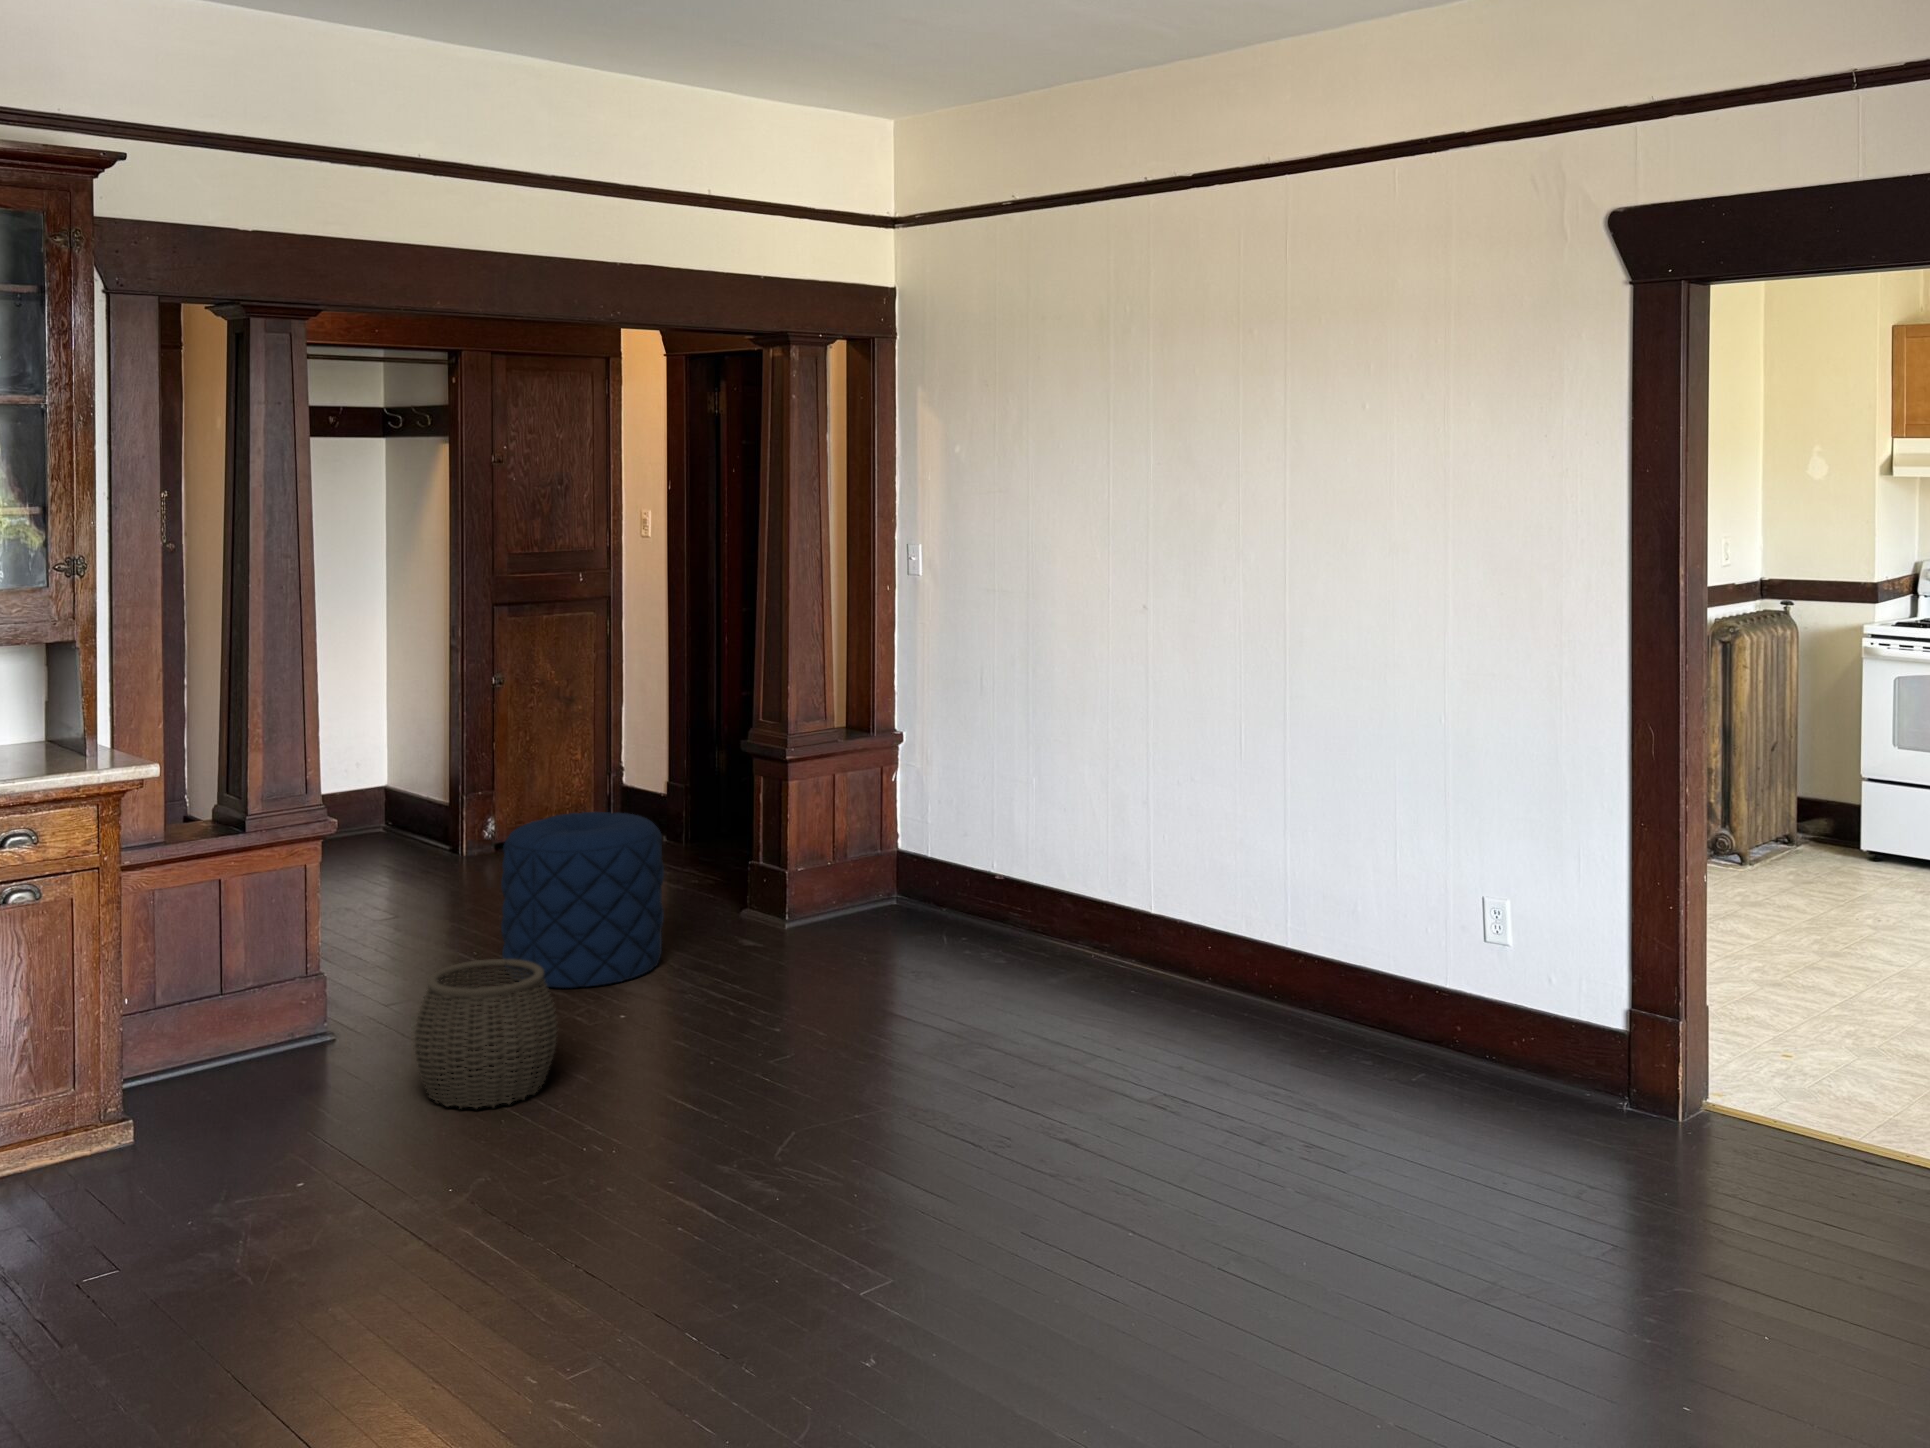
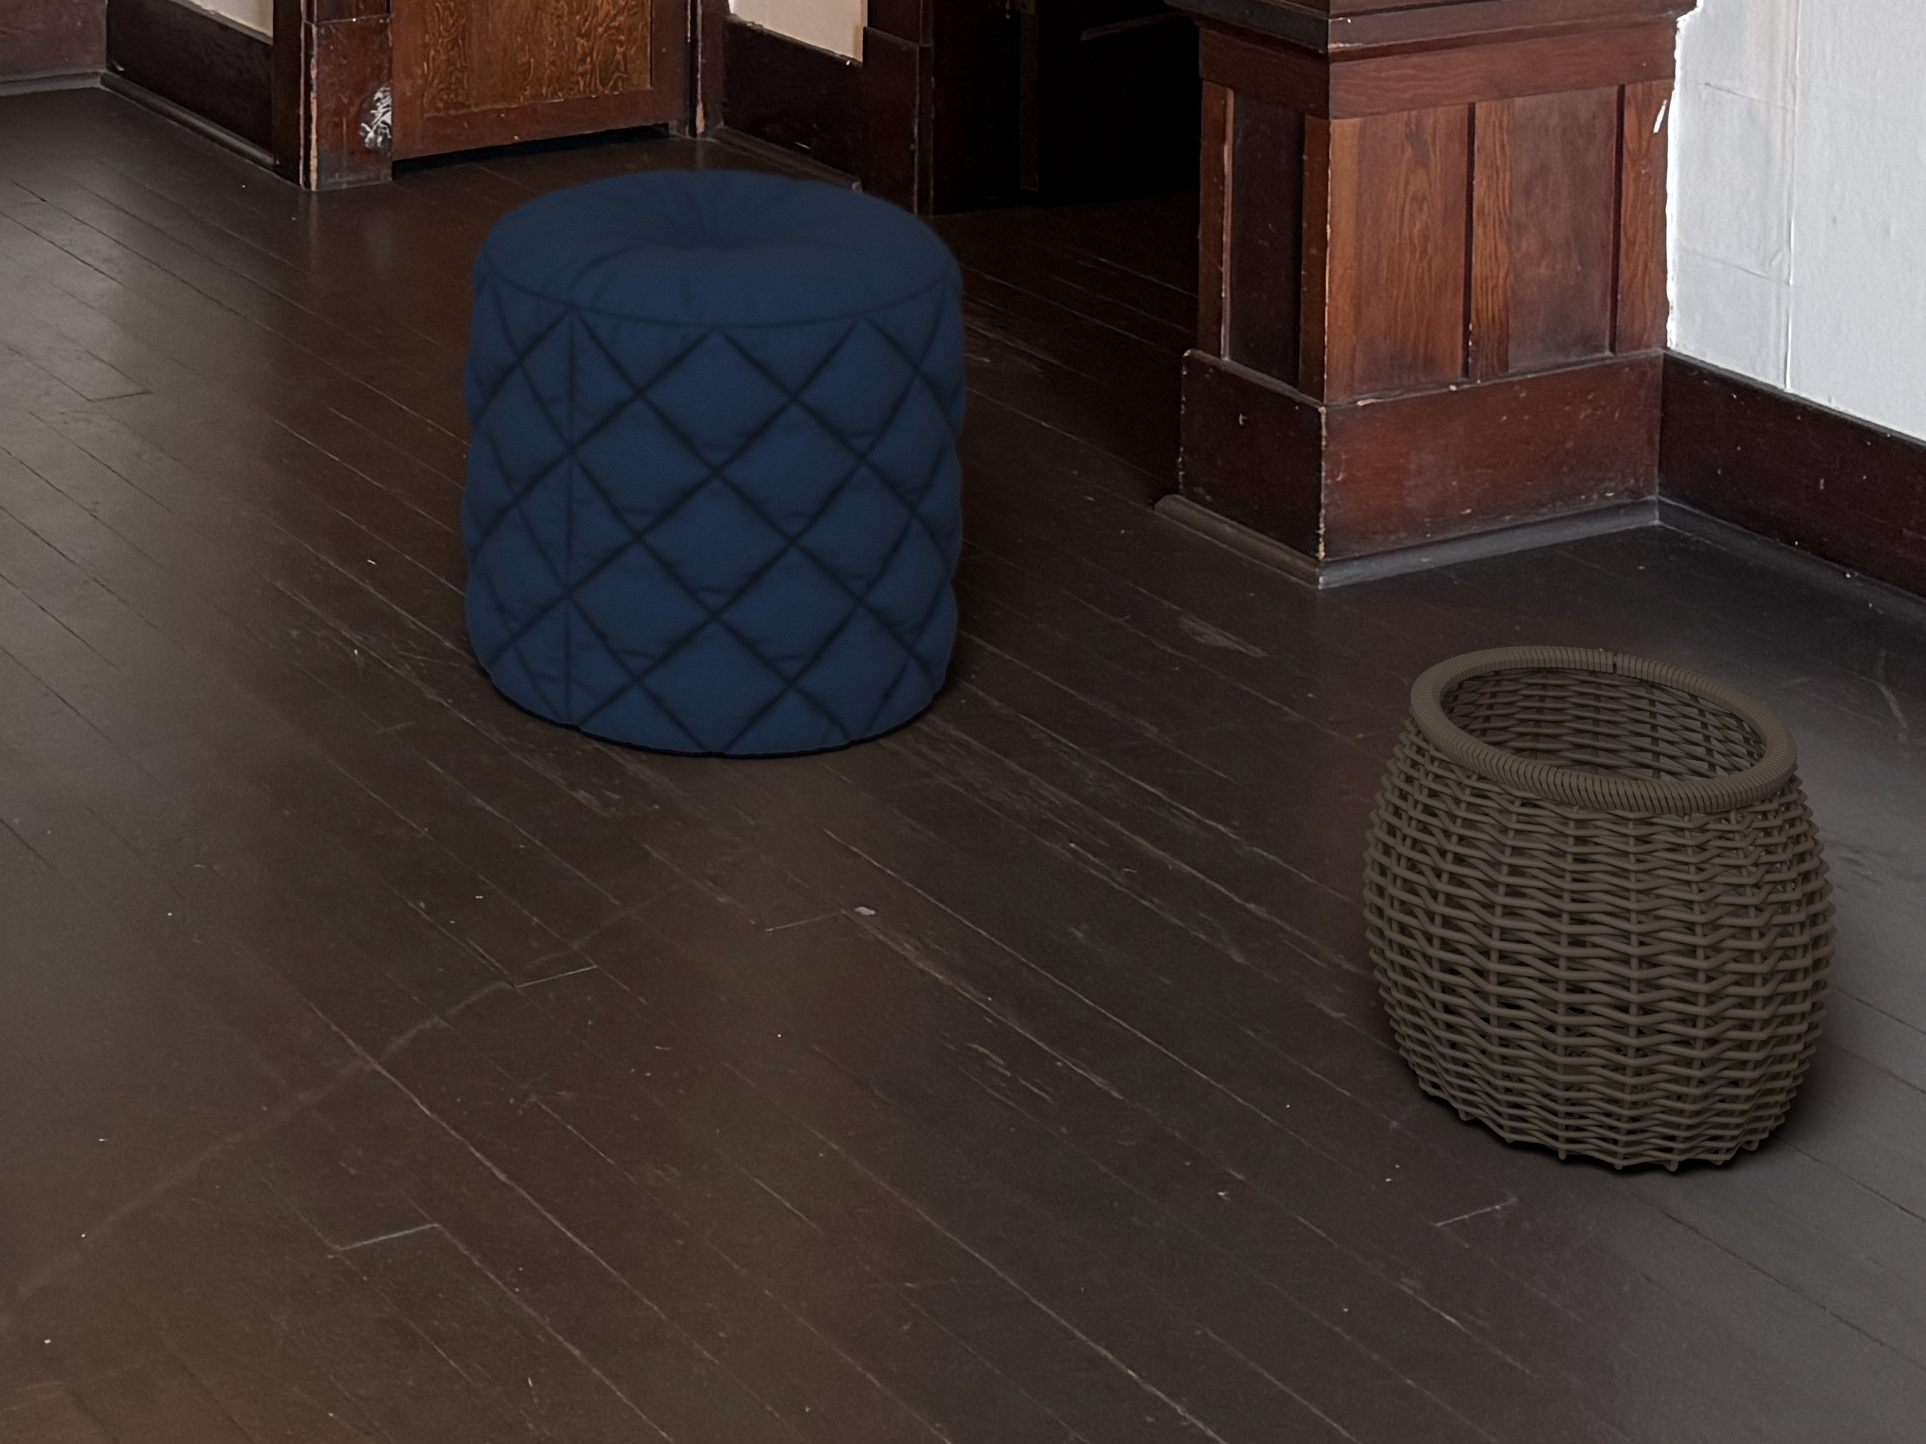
woven basket: present [414,959,557,1108] -> present [1362,646,1837,1171]

